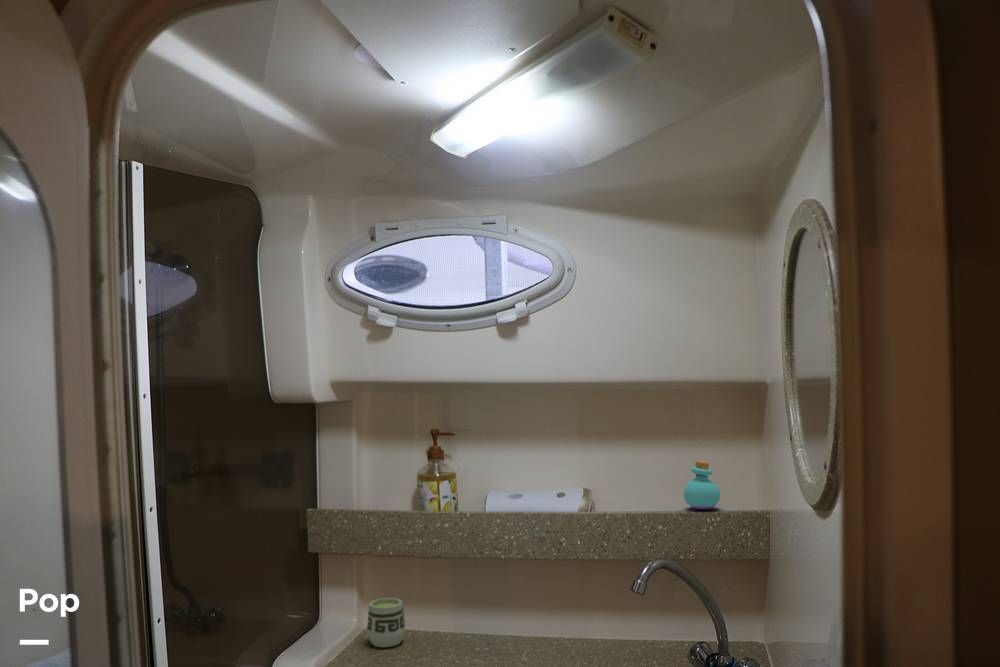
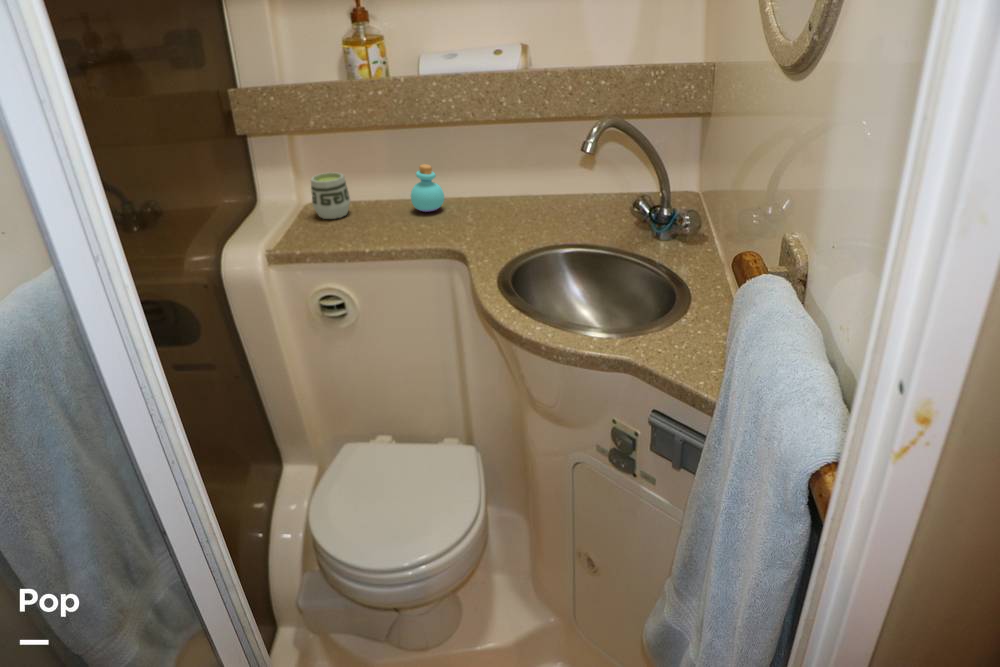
perfume bottle: present [684,461,720,509] -> present [411,164,444,212]

